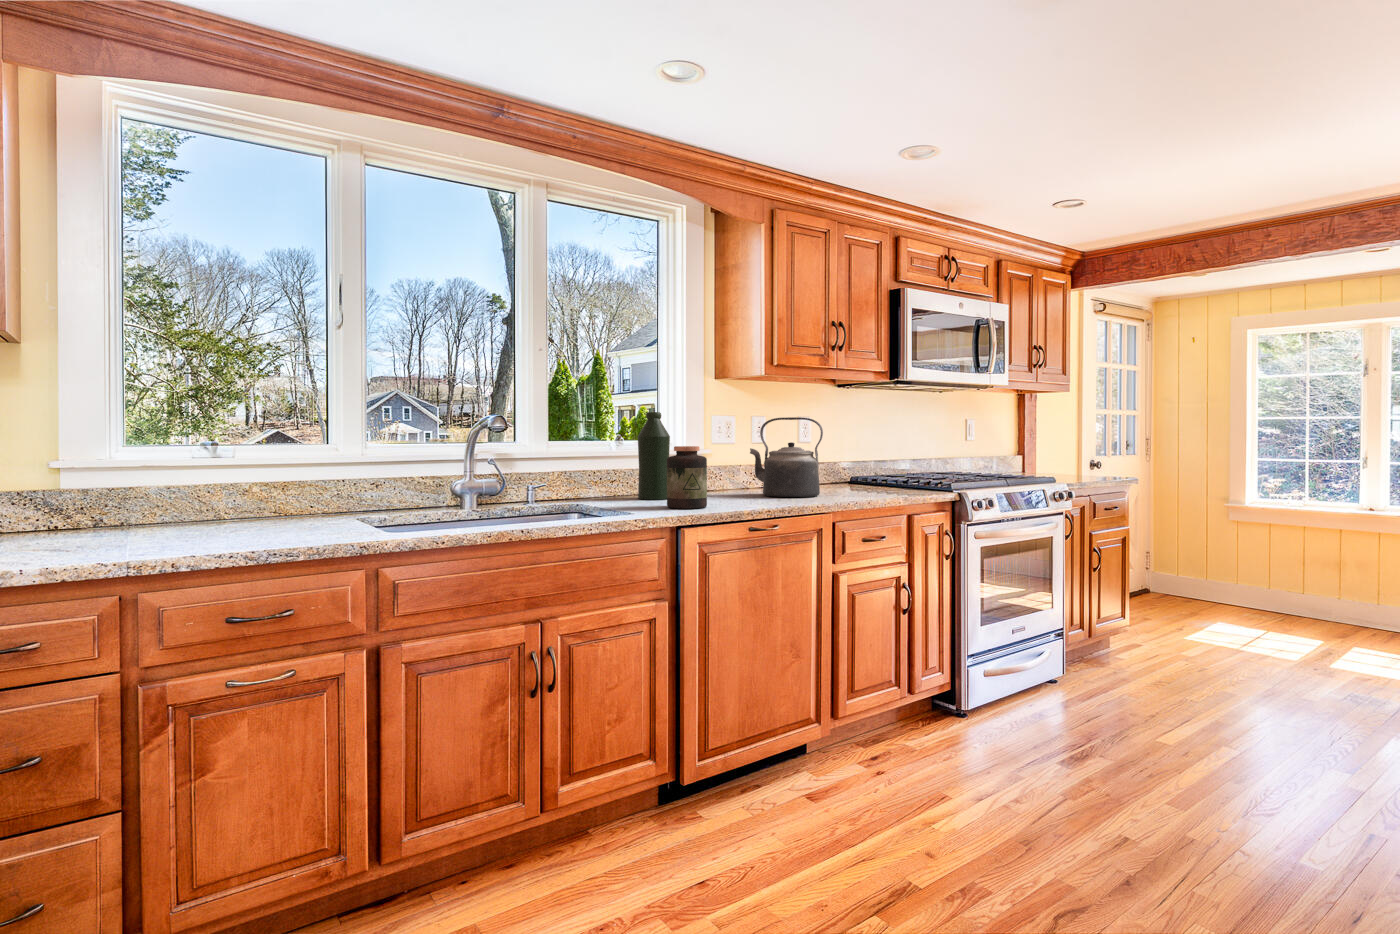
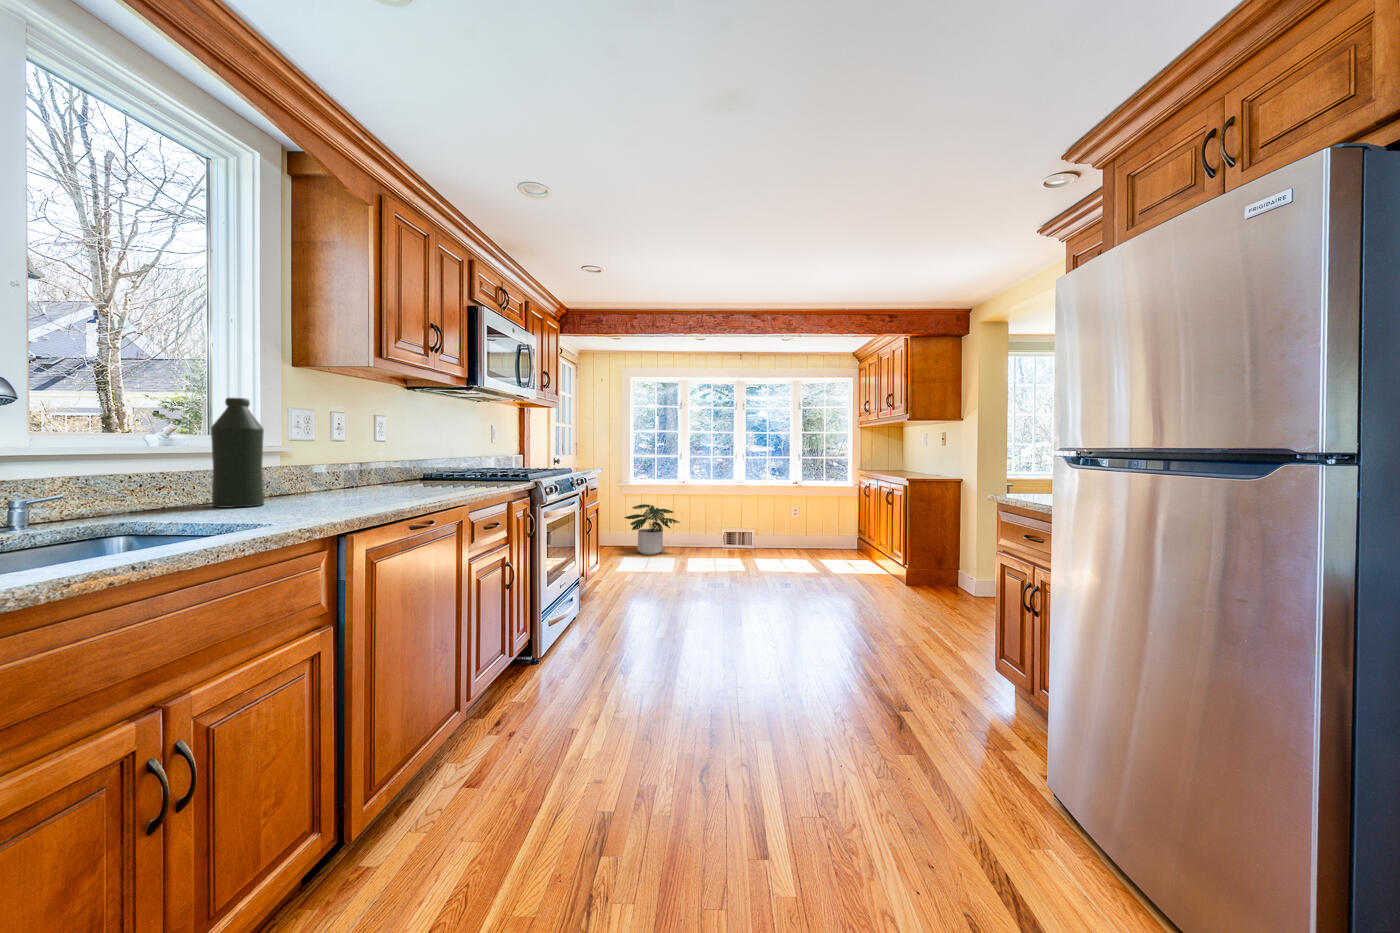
kettle: present [750,417,823,497] -> none [356,415,441,495]
jar: present [667,446,707,509] -> none [297,442,354,516]
potted plant: none [1221,537,1334,624] -> present [624,504,680,555]

